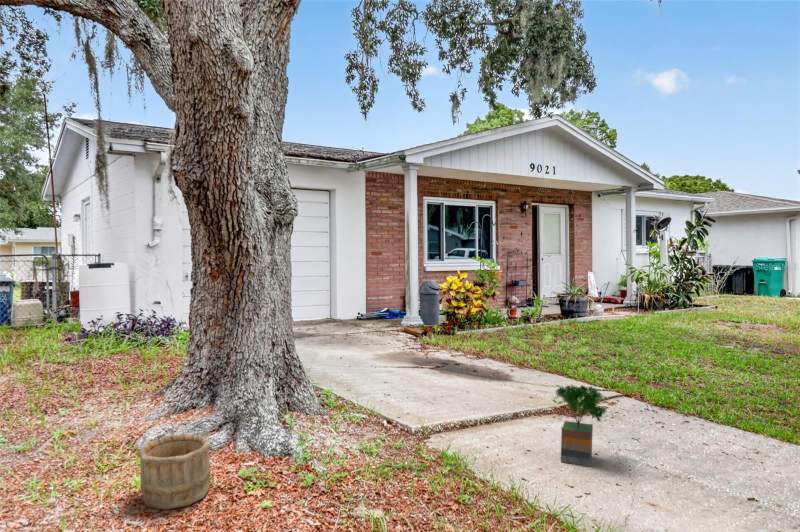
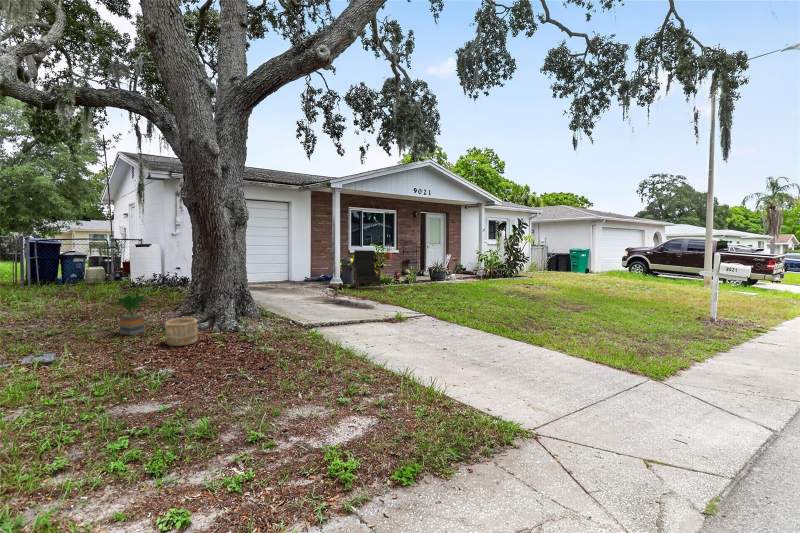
lounge chair: none [440,268,495,337] -> present [352,250,380,290]
potted tree: present [555,385,606,466] -> present [117,295,148,335]

